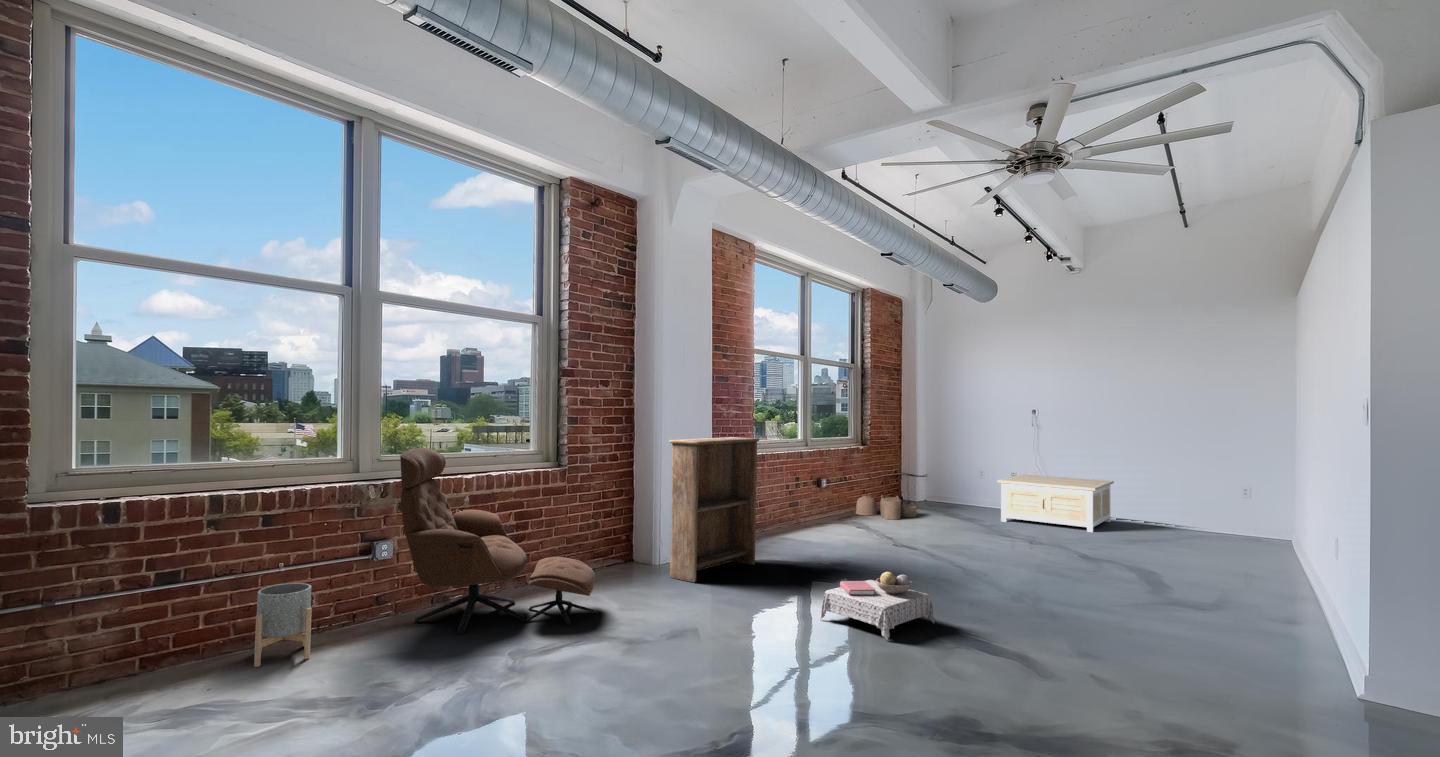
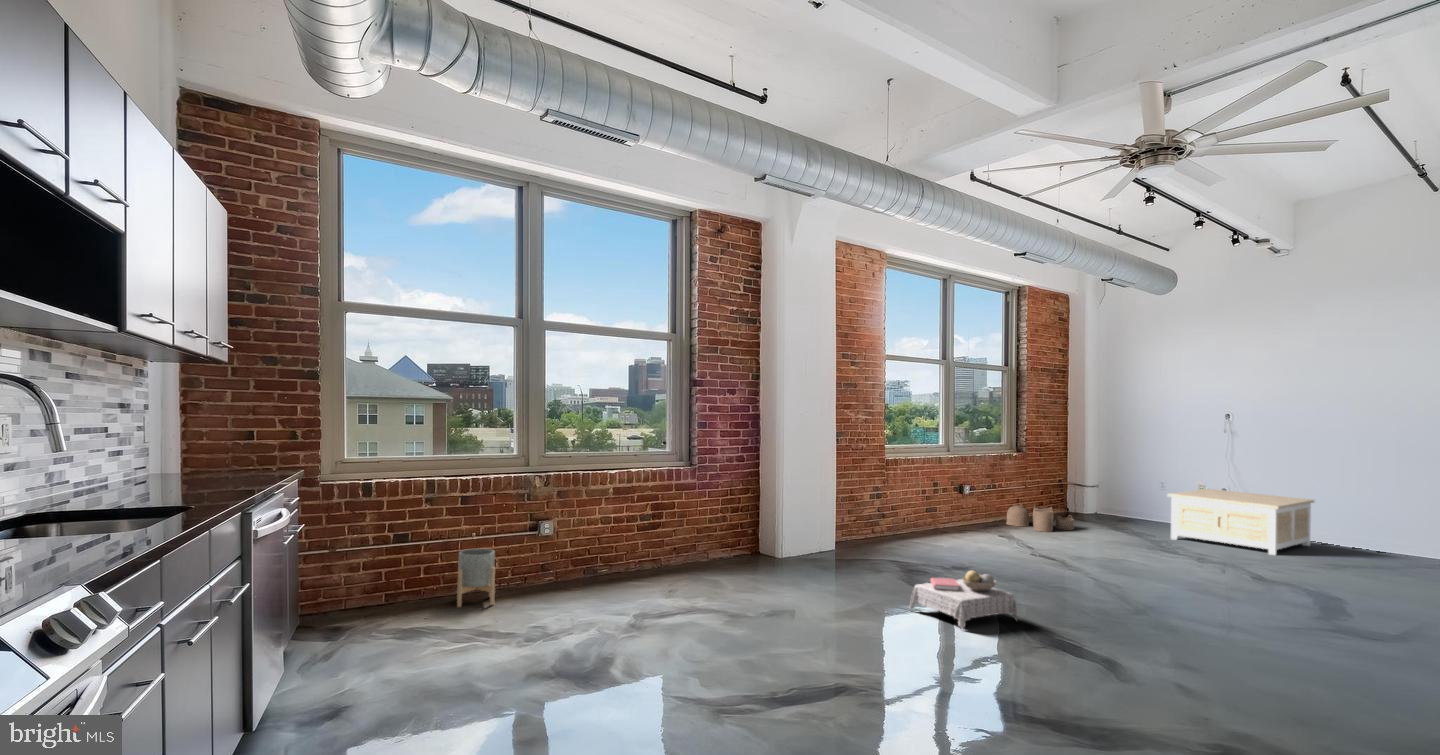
bookshelf: present [670,437,759,582] -> none [787,442,877,575]
lounge chair: present [400,448,596,634] -> none [558,447,714,598]

